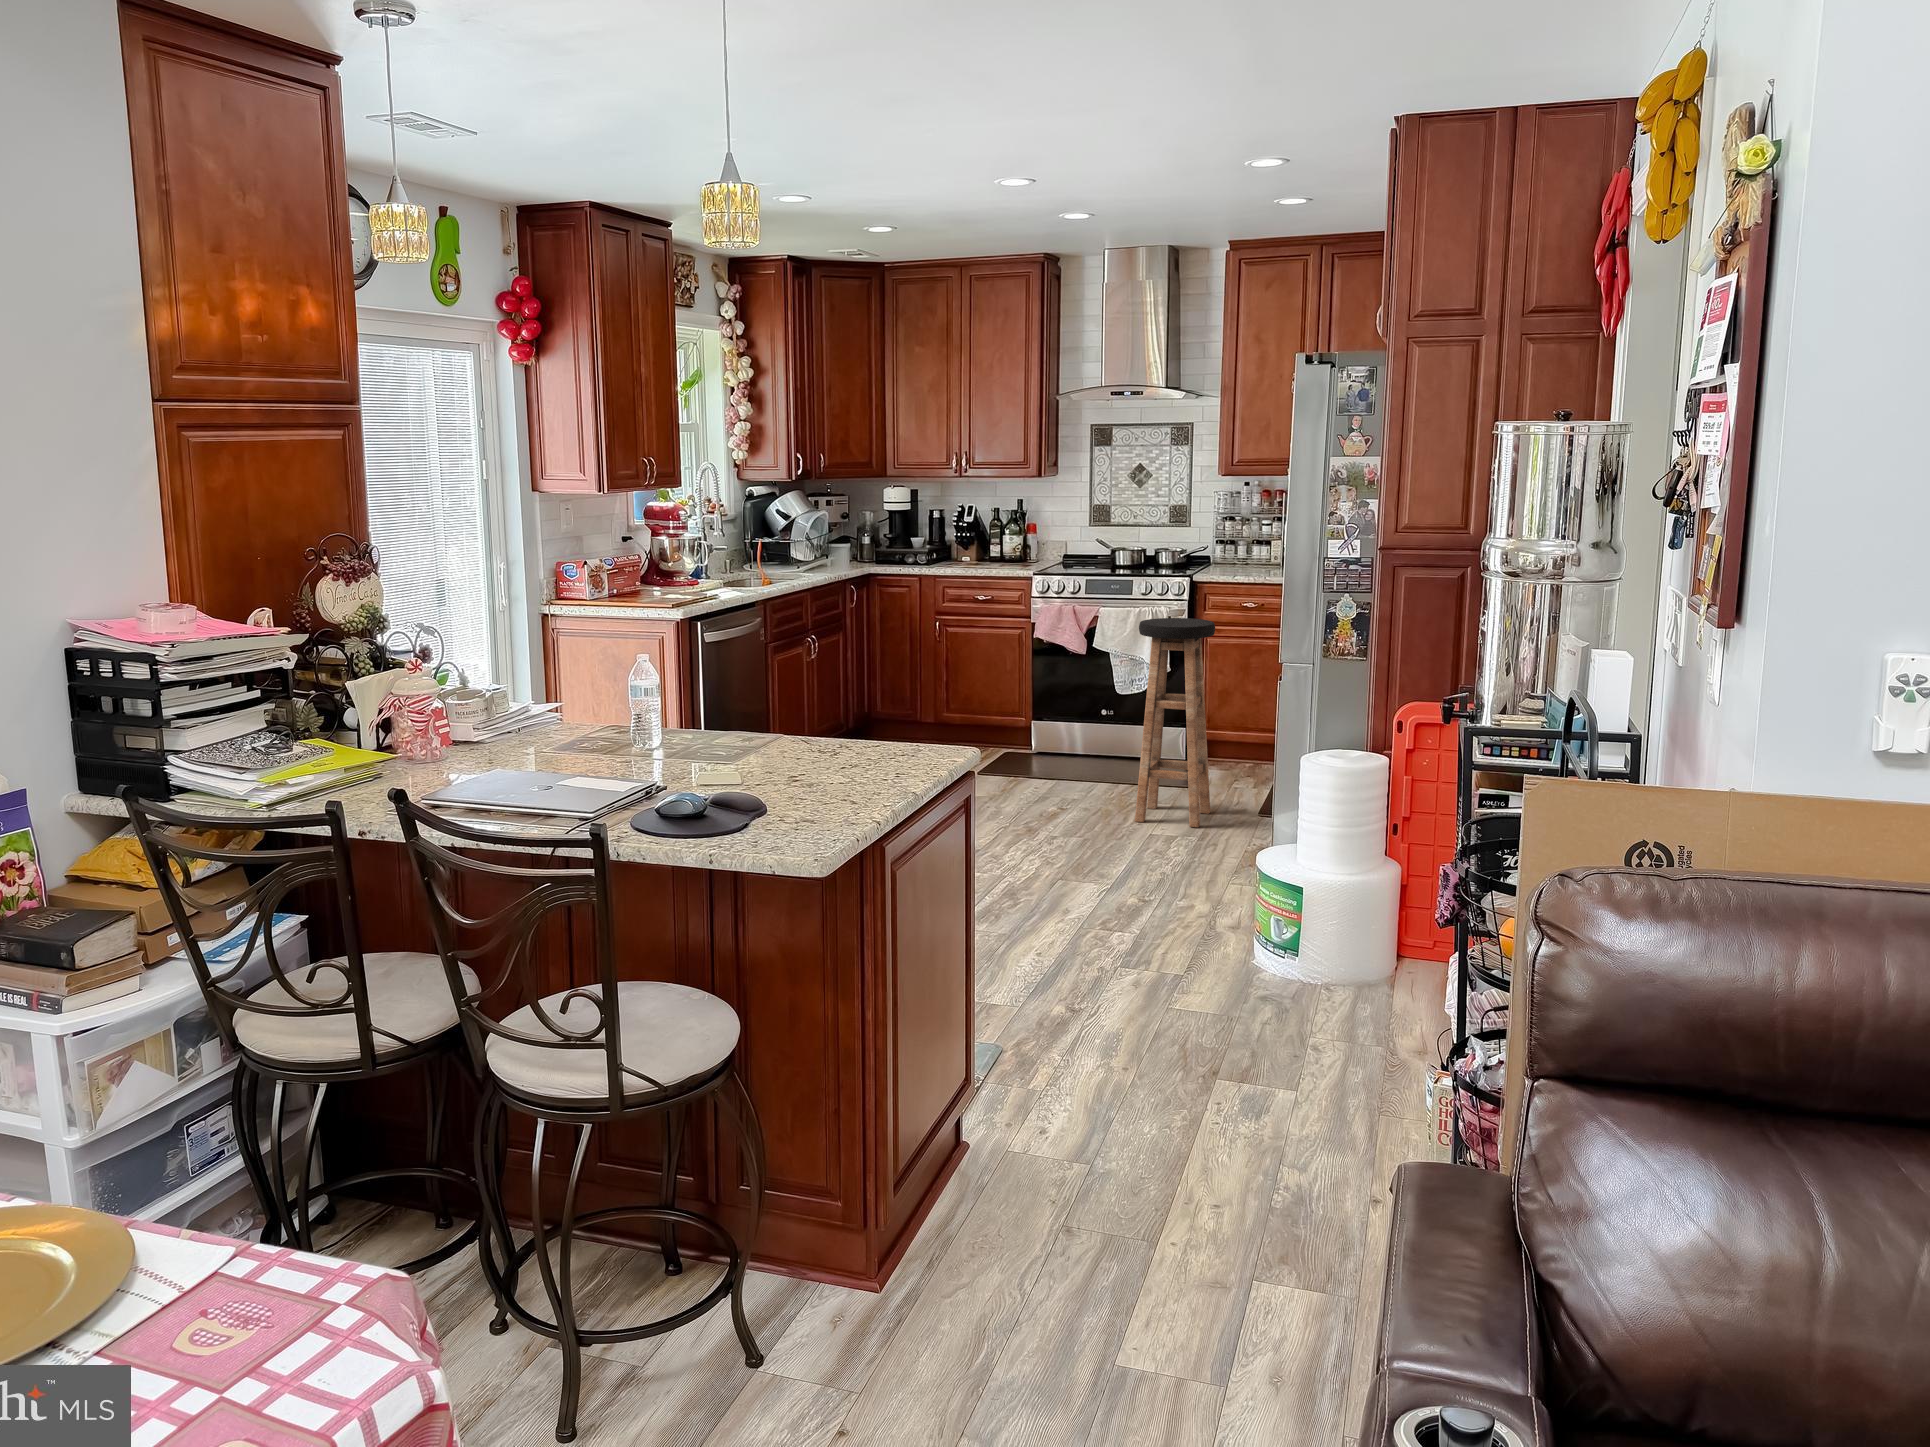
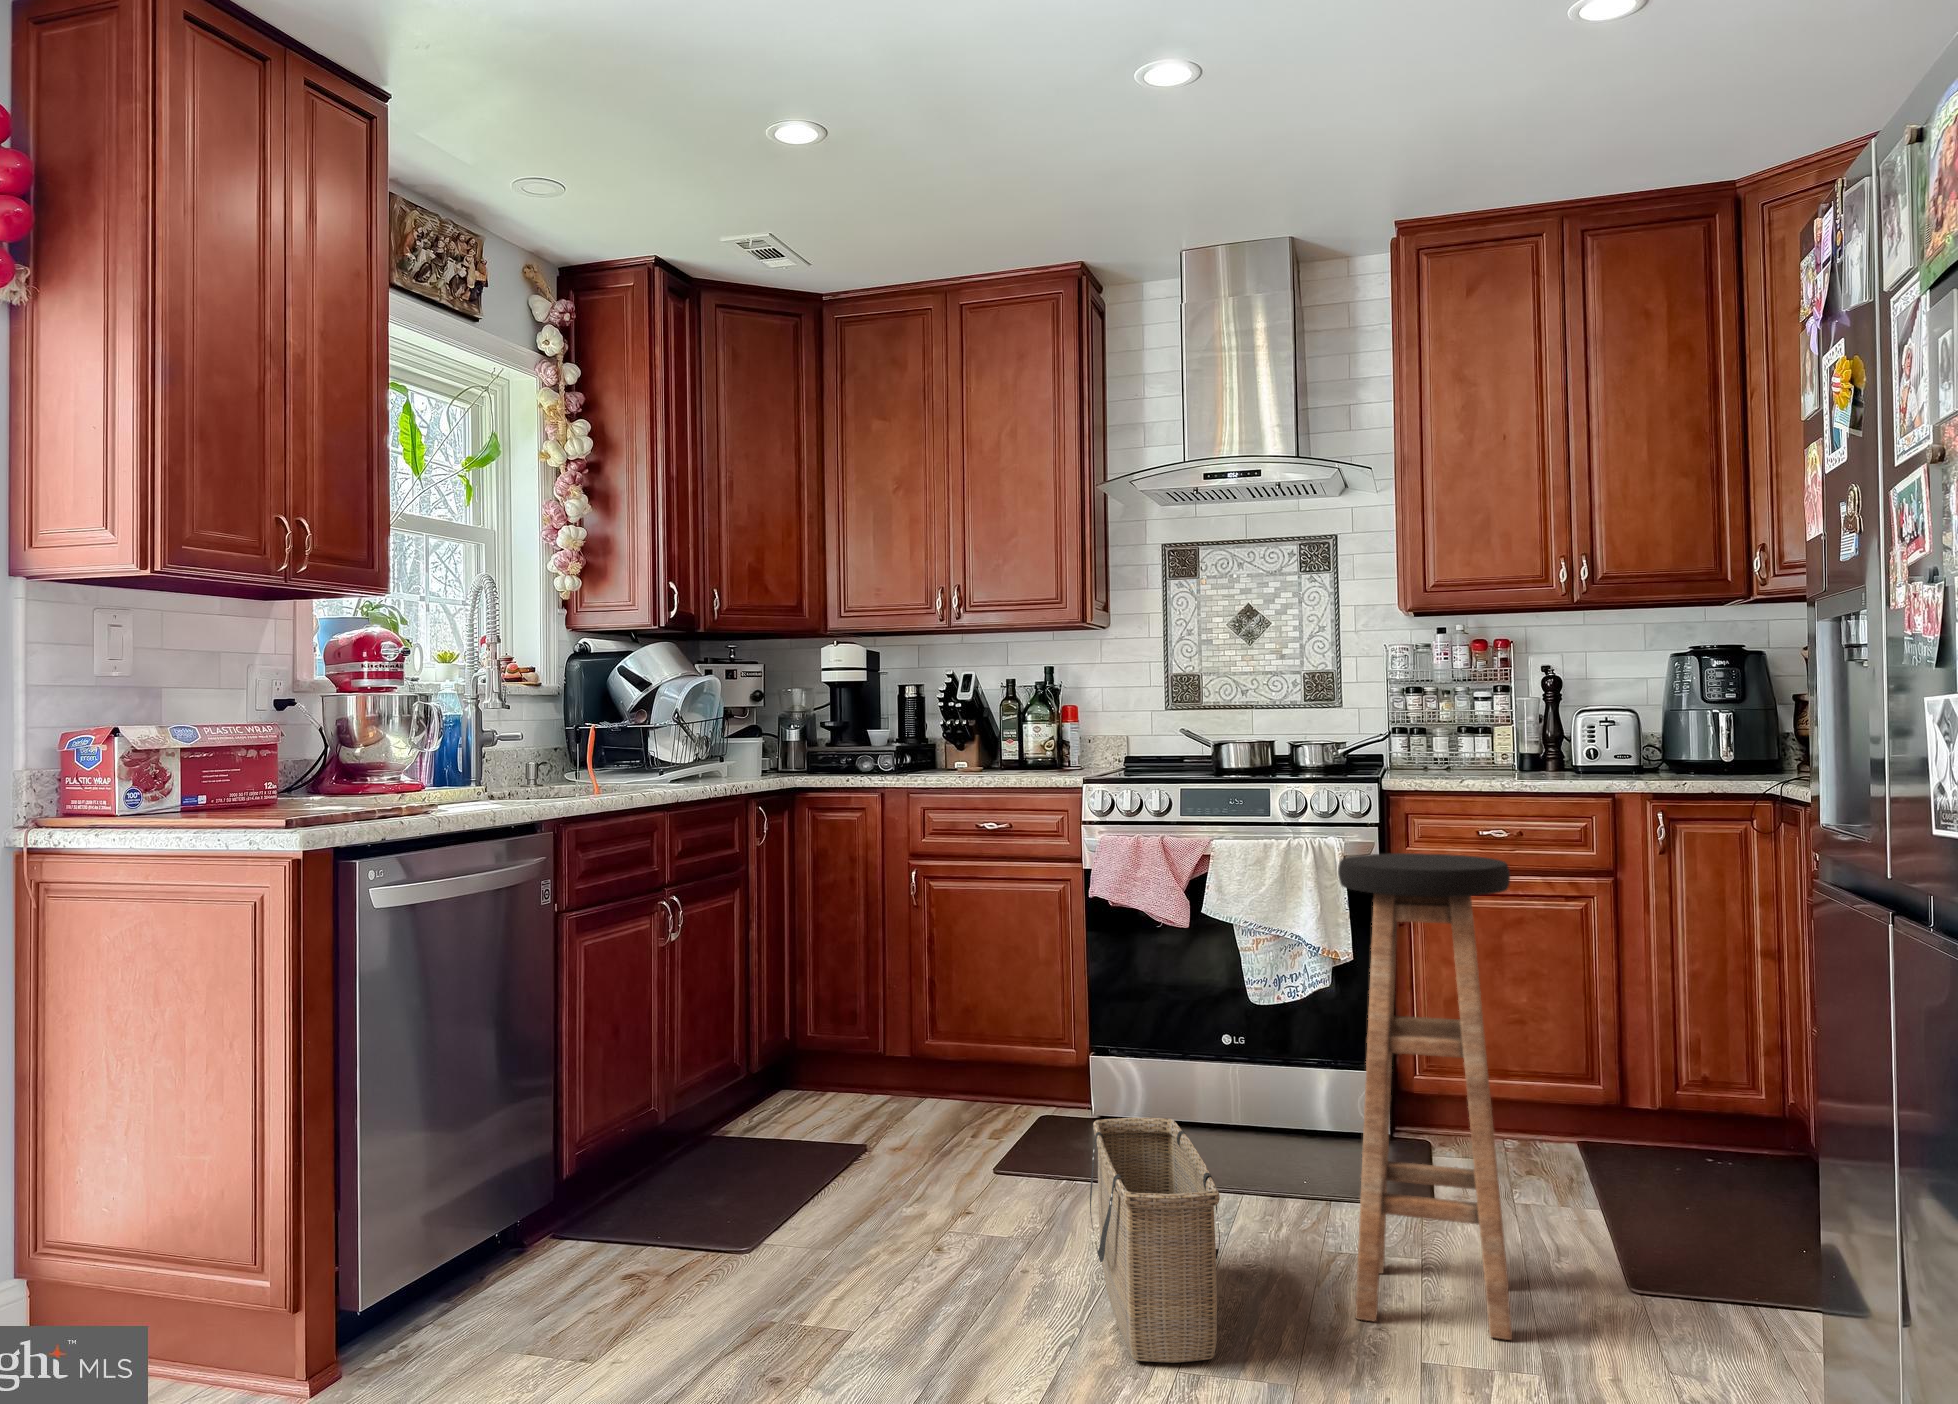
basket: none [1021,740,1075,832] -> present [1090,1118,1220,1363]

